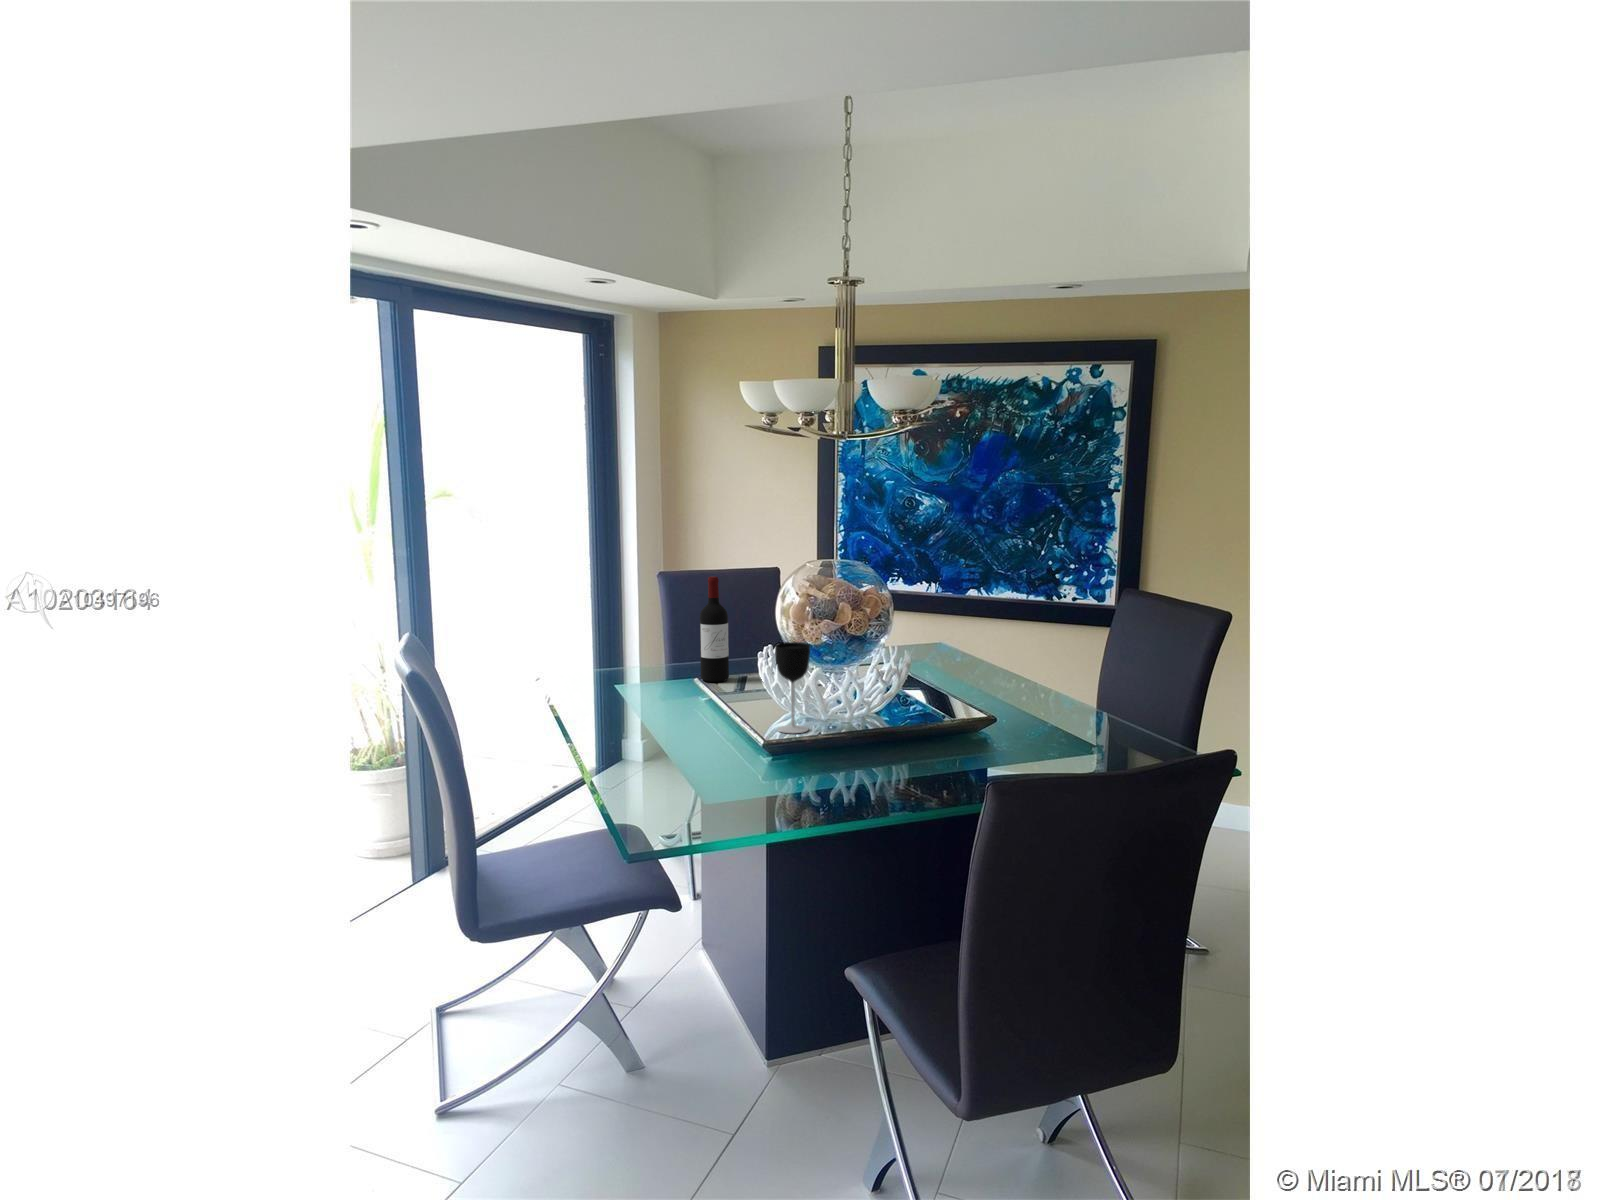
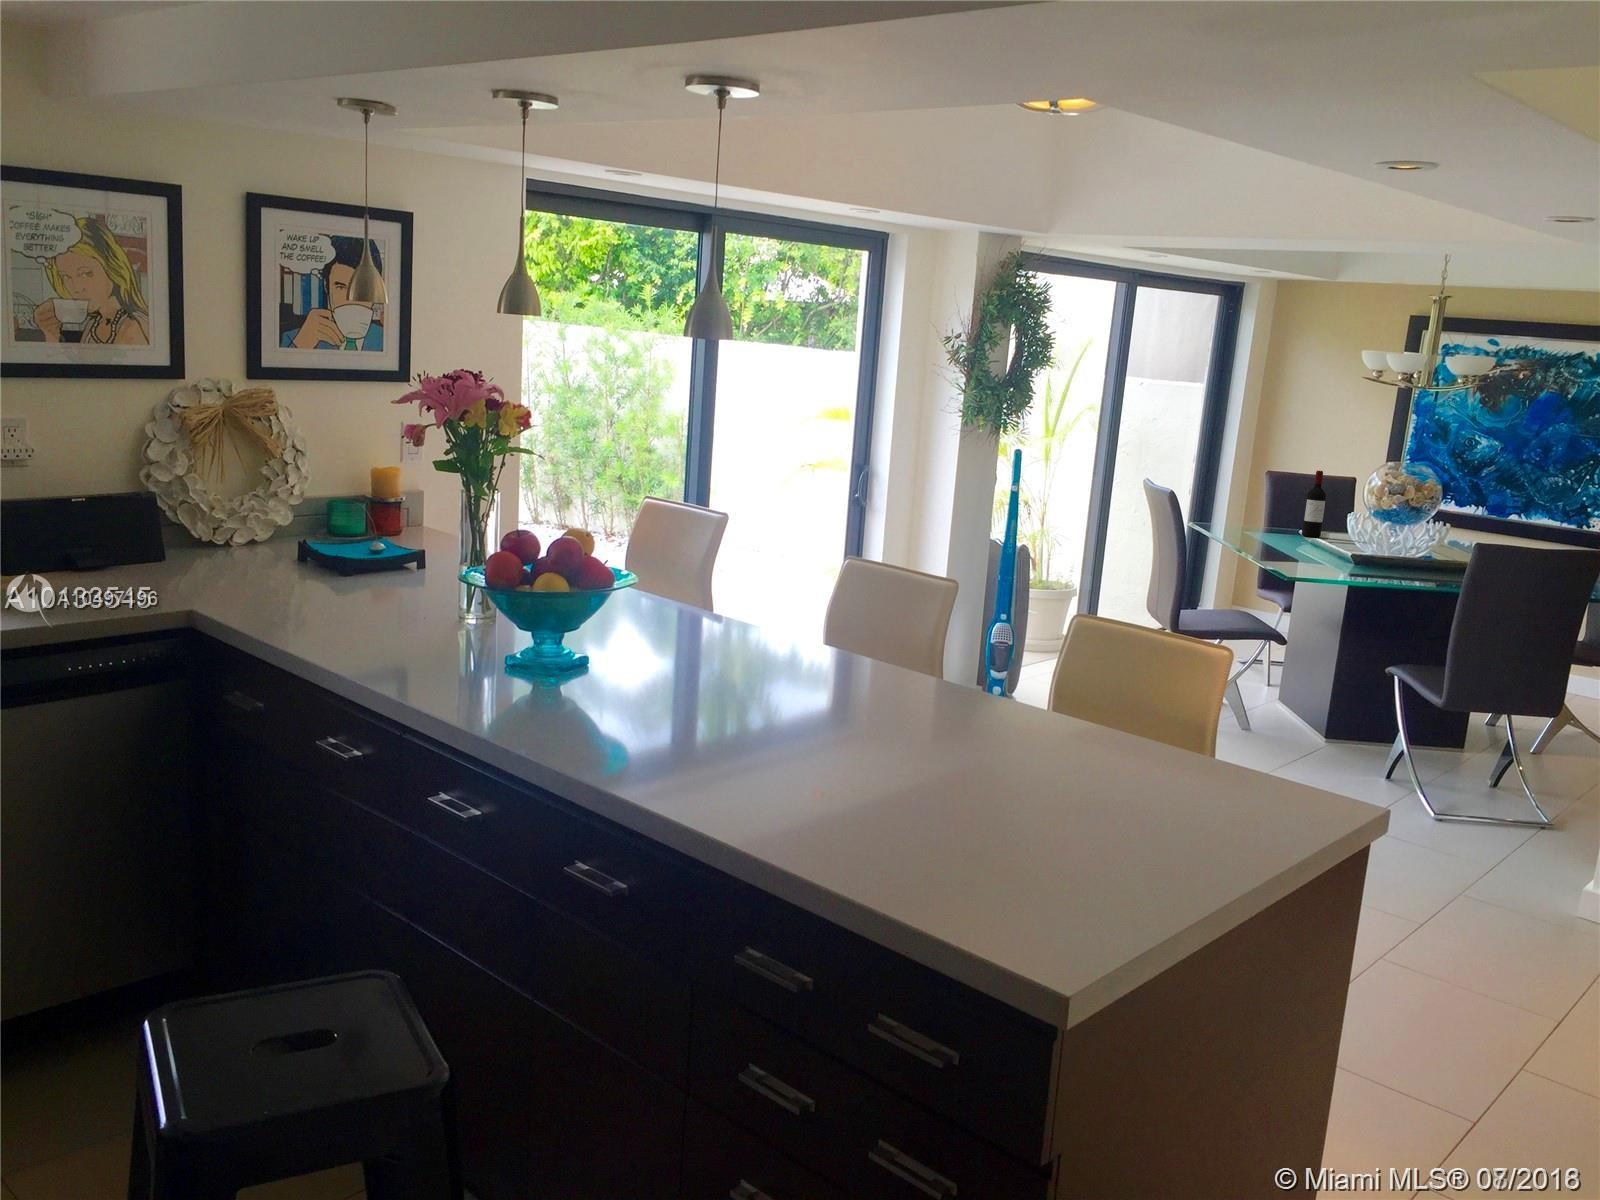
wine glass: present [775,642,810,733] -> none [1359,504,1386,555]

